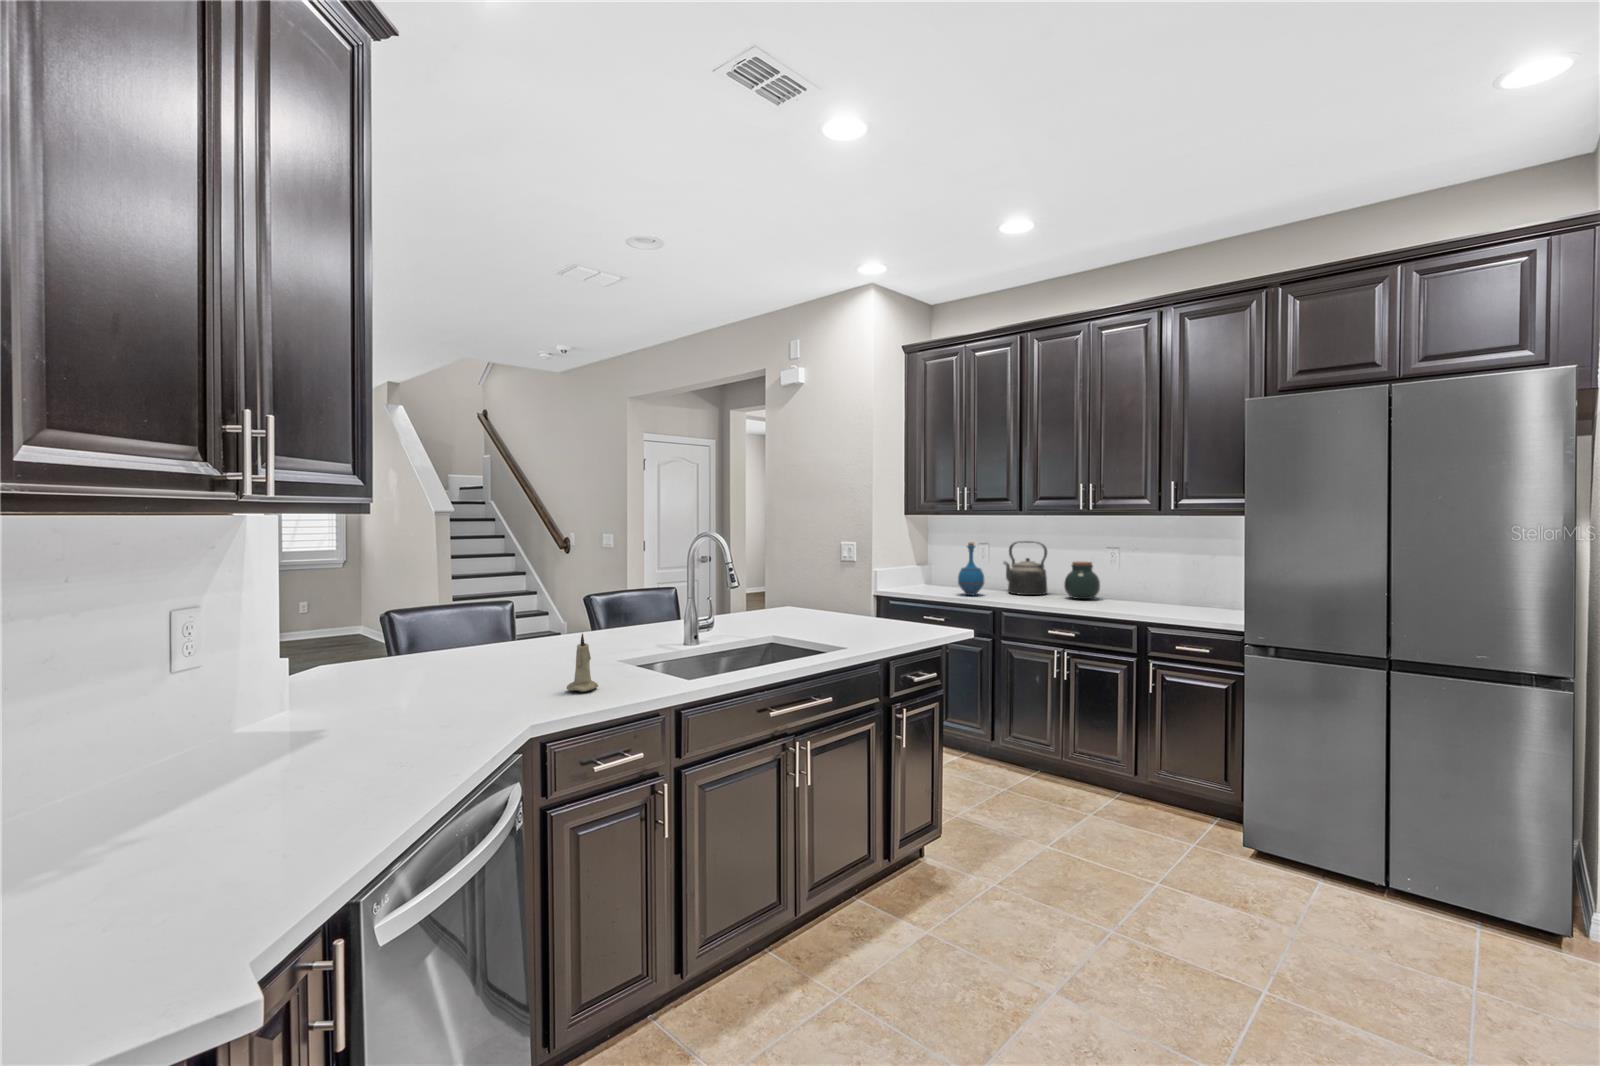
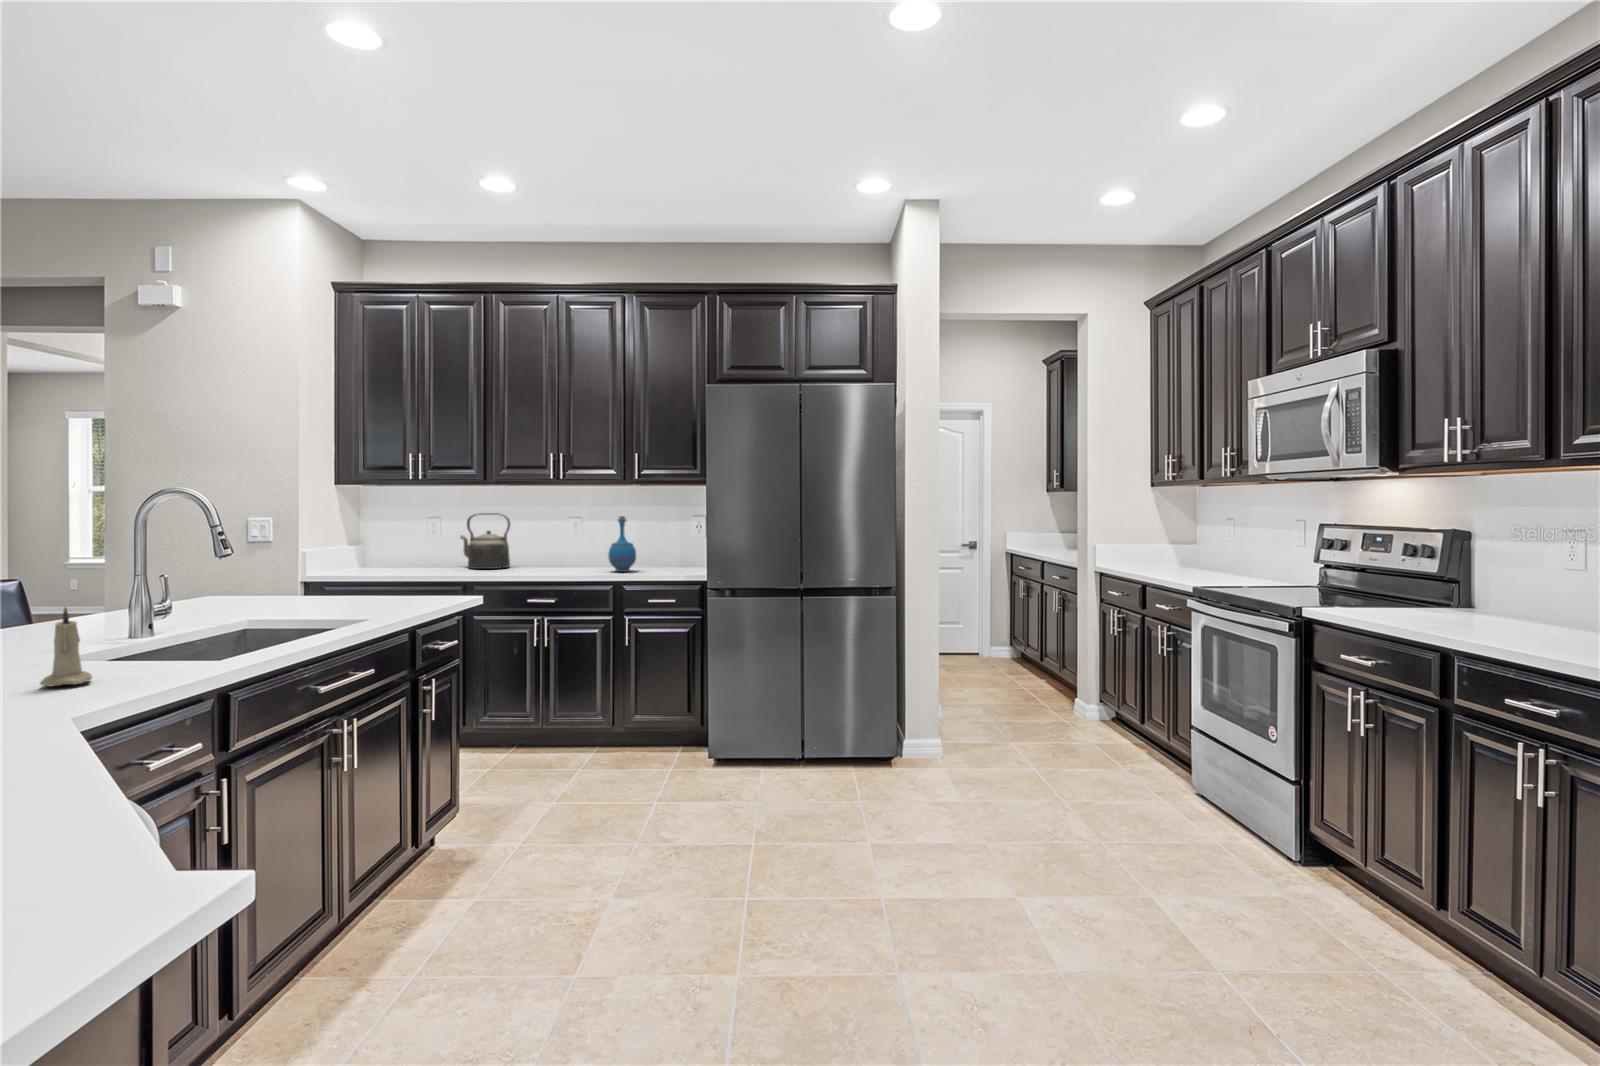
bottle: present [958,543,984,595] -> present [608,516,636,572]
jar: present [1064,562,1100,599] -> none [530,532,565,569]

